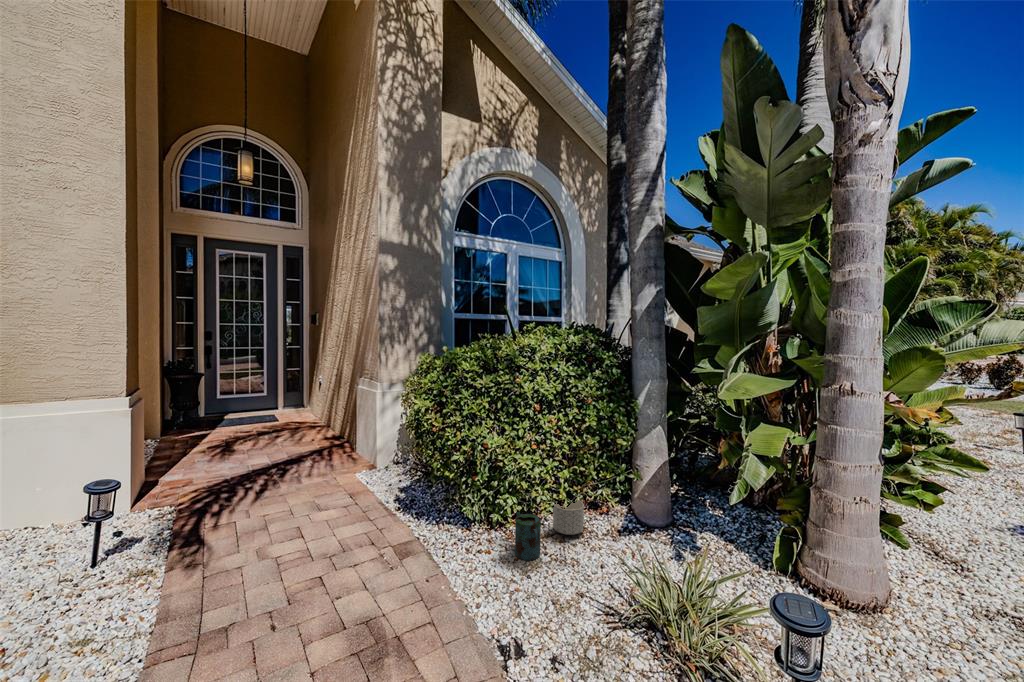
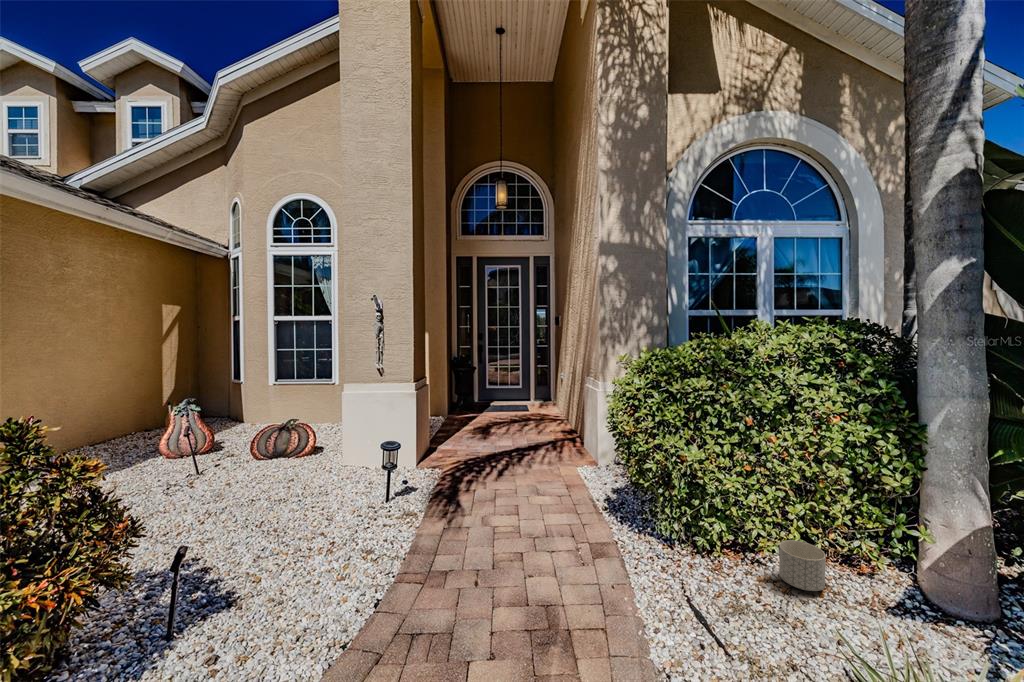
watering can: present [515,512,541,560] -> none [718,530,752,604]

